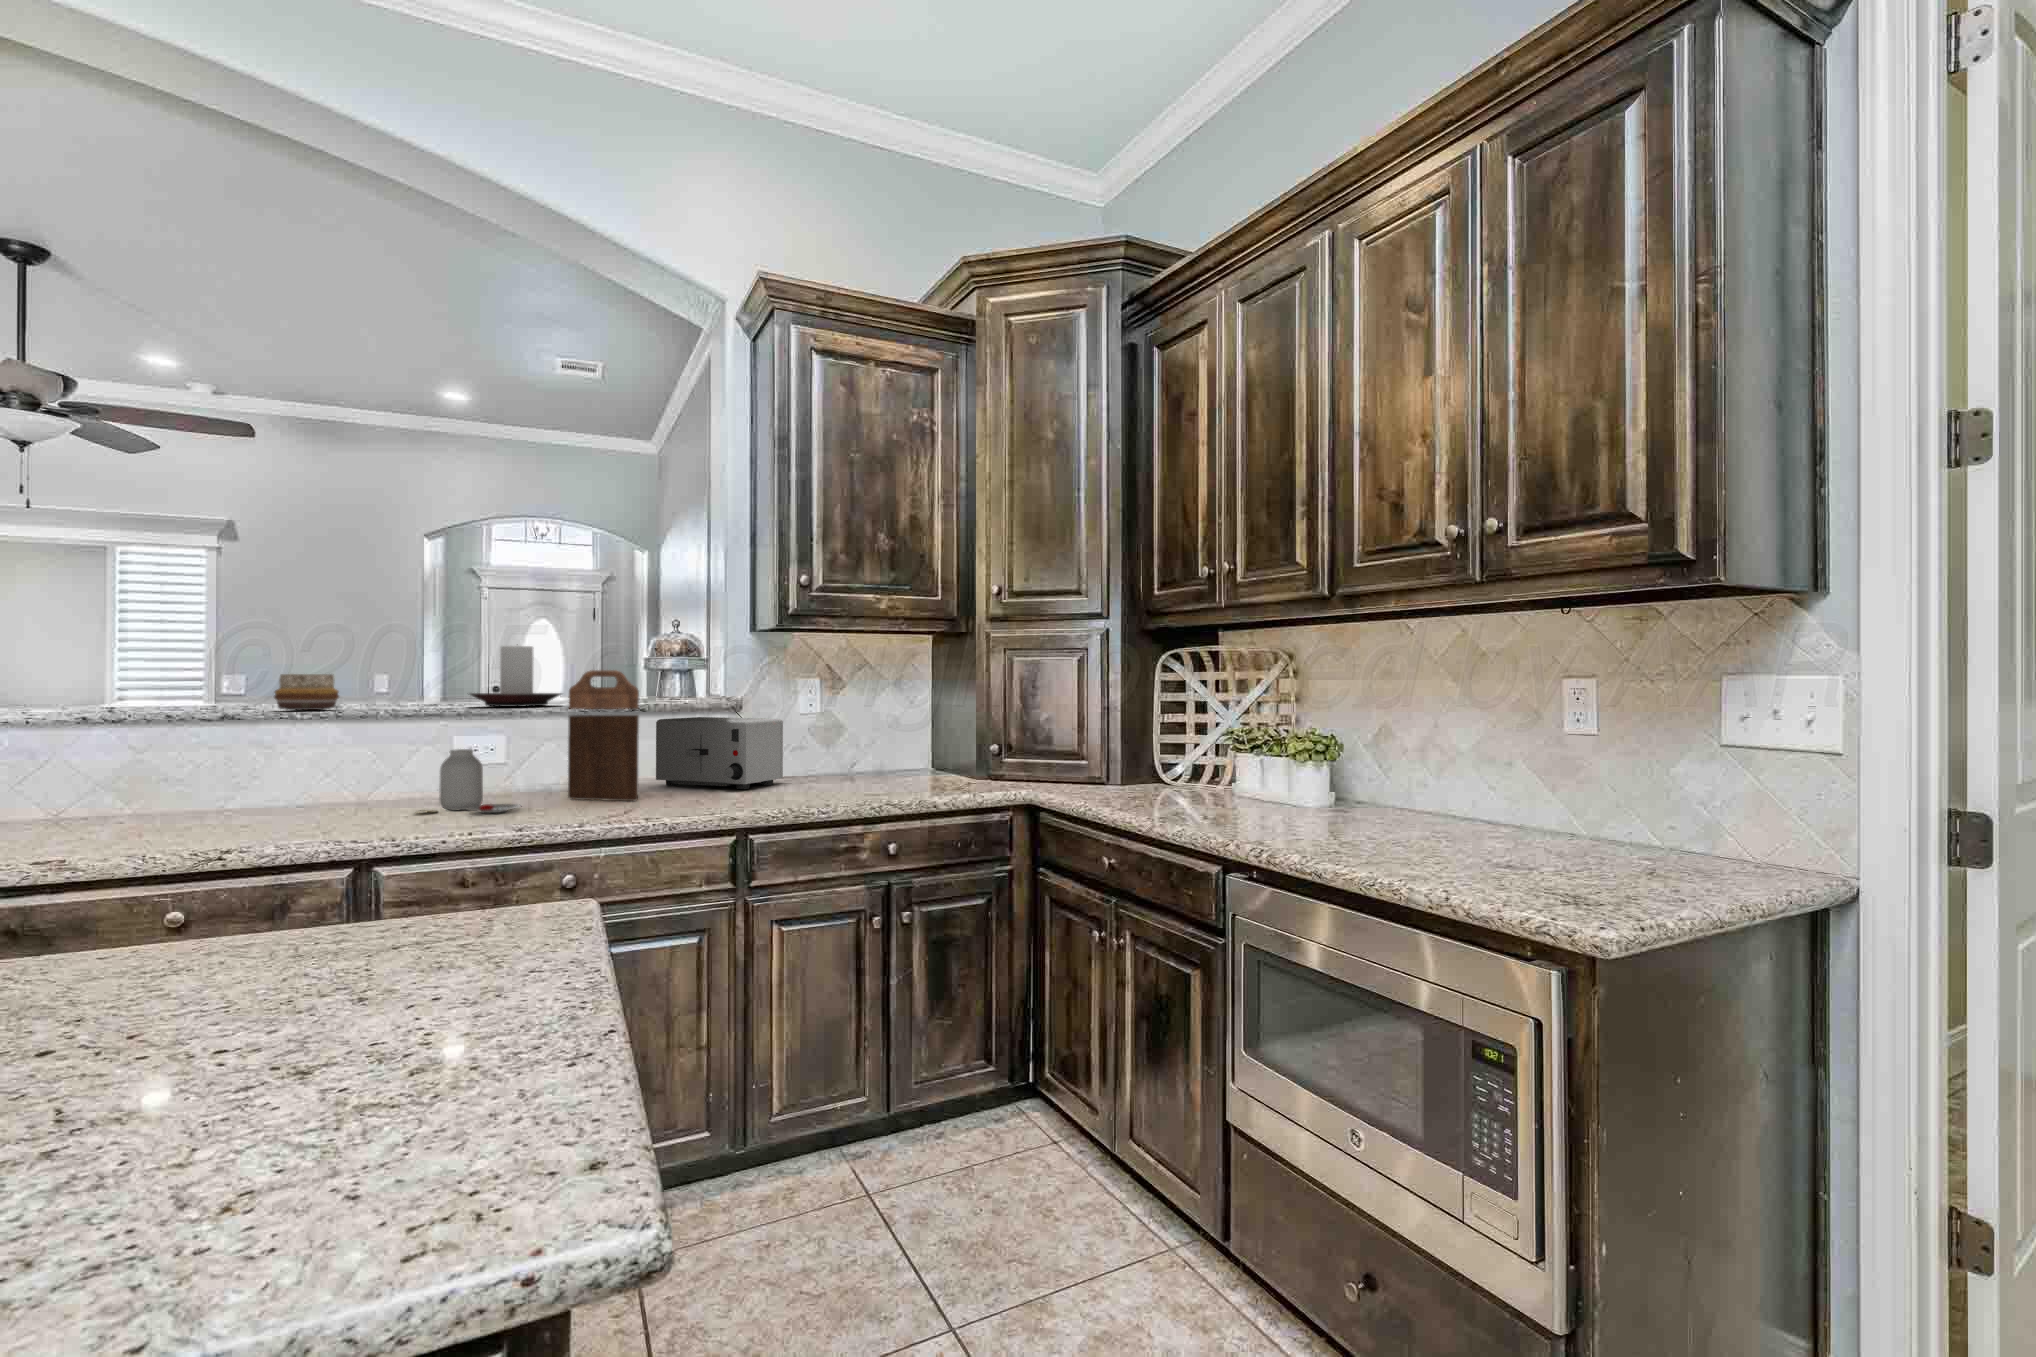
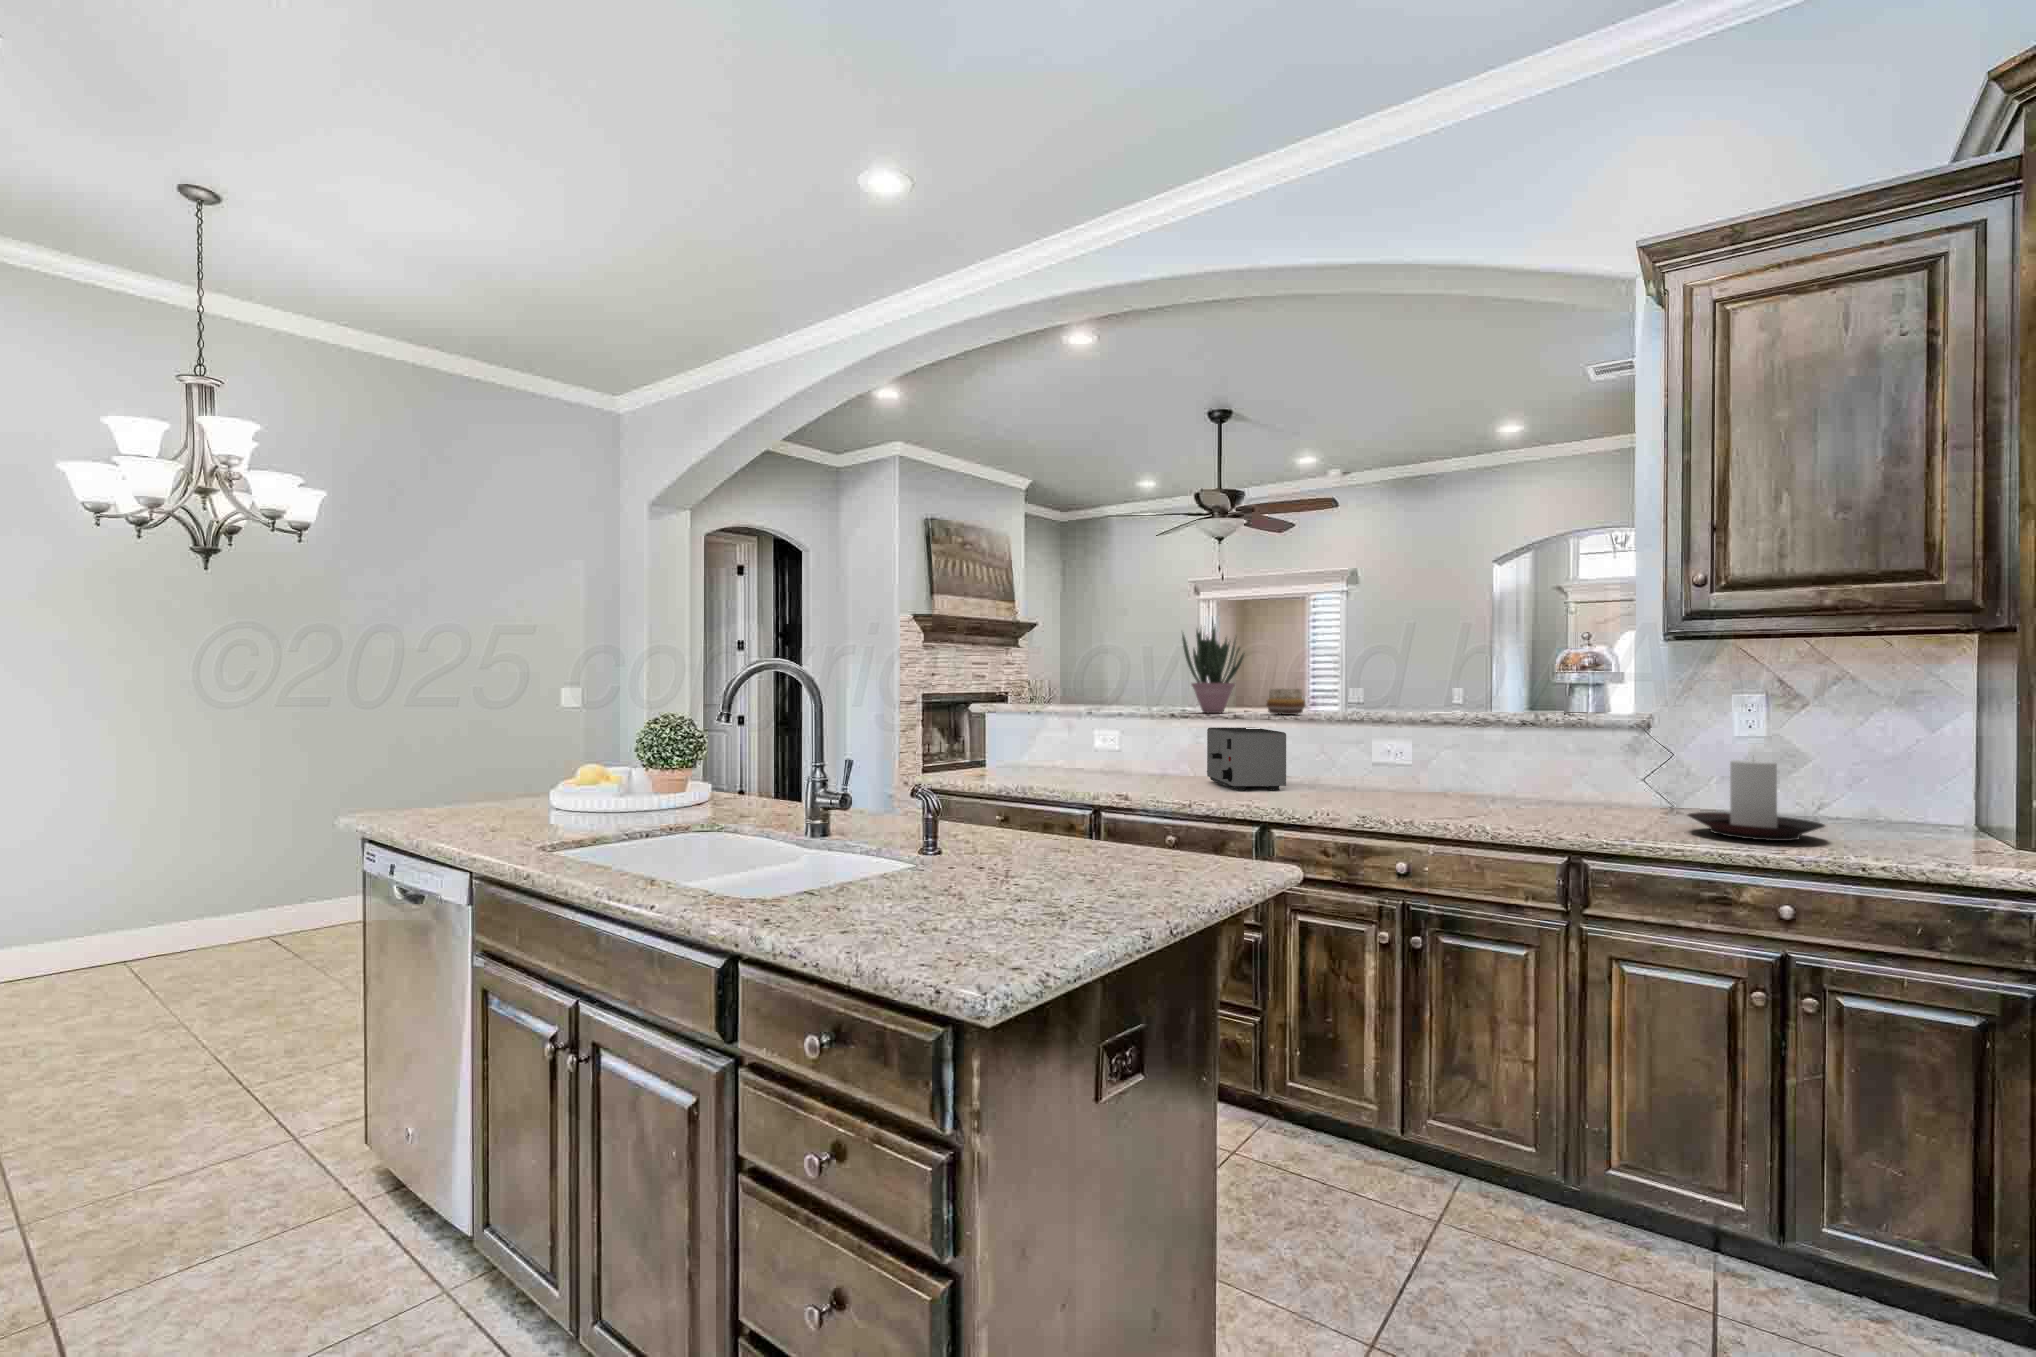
potted plant: none [100,572,224,713] -> present [1182,626,1244,713]
candle holder: present [470,645,561,707] -> present [1688,760,1825,841]
cutting board: present [568,670,639,801] -> none [1450,687,1504,810]
toaster: present [656,717,783,789] -> present [1207,728,1286,790]
jar: present [426,749,520,813] -> none [1326,750,1398,804]

